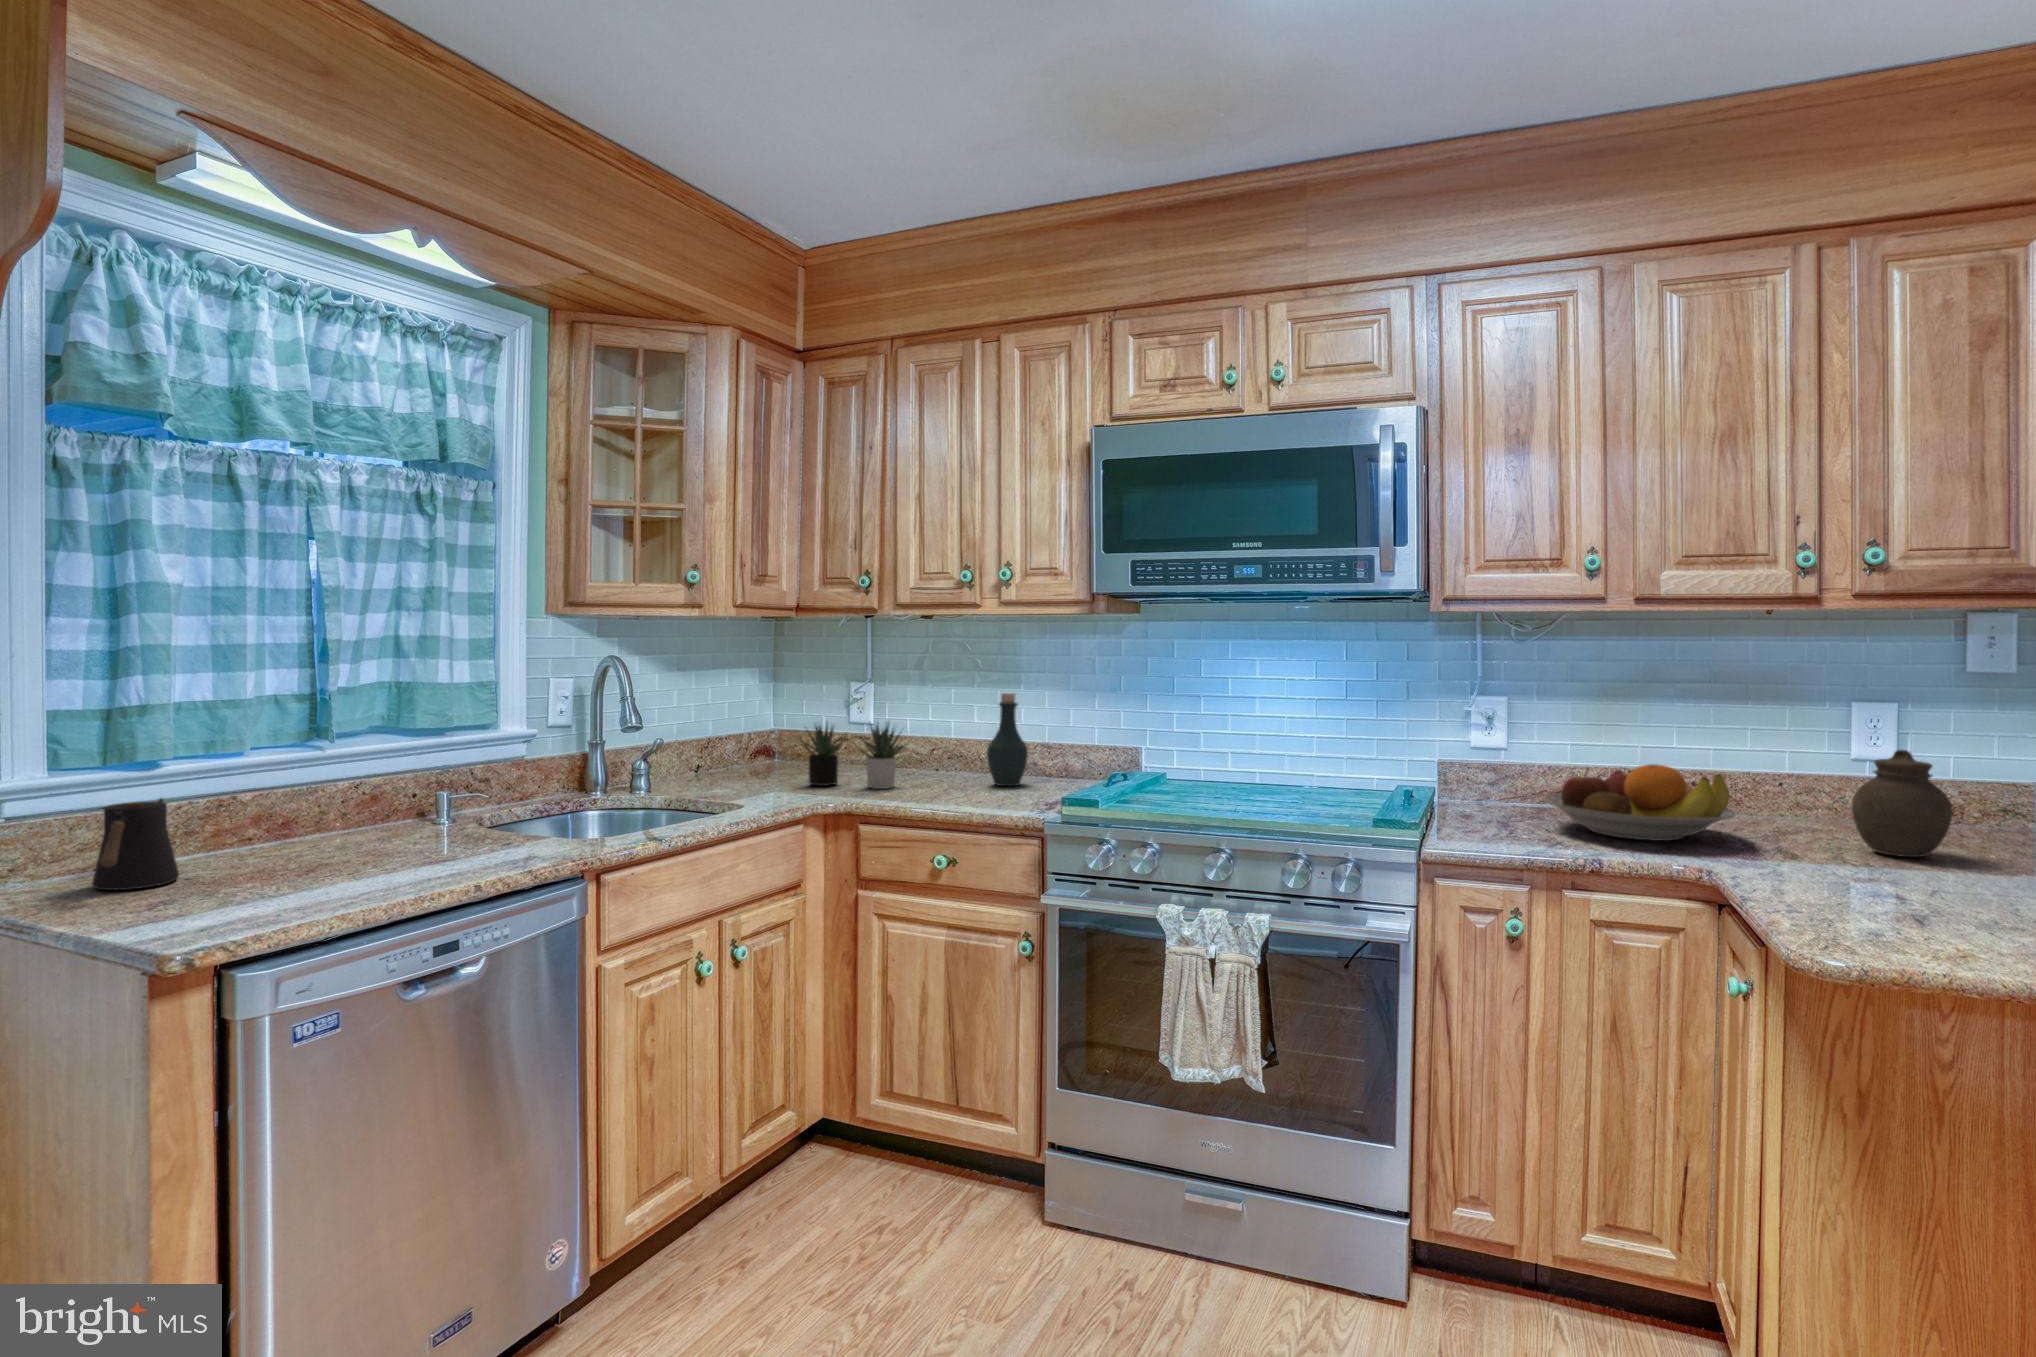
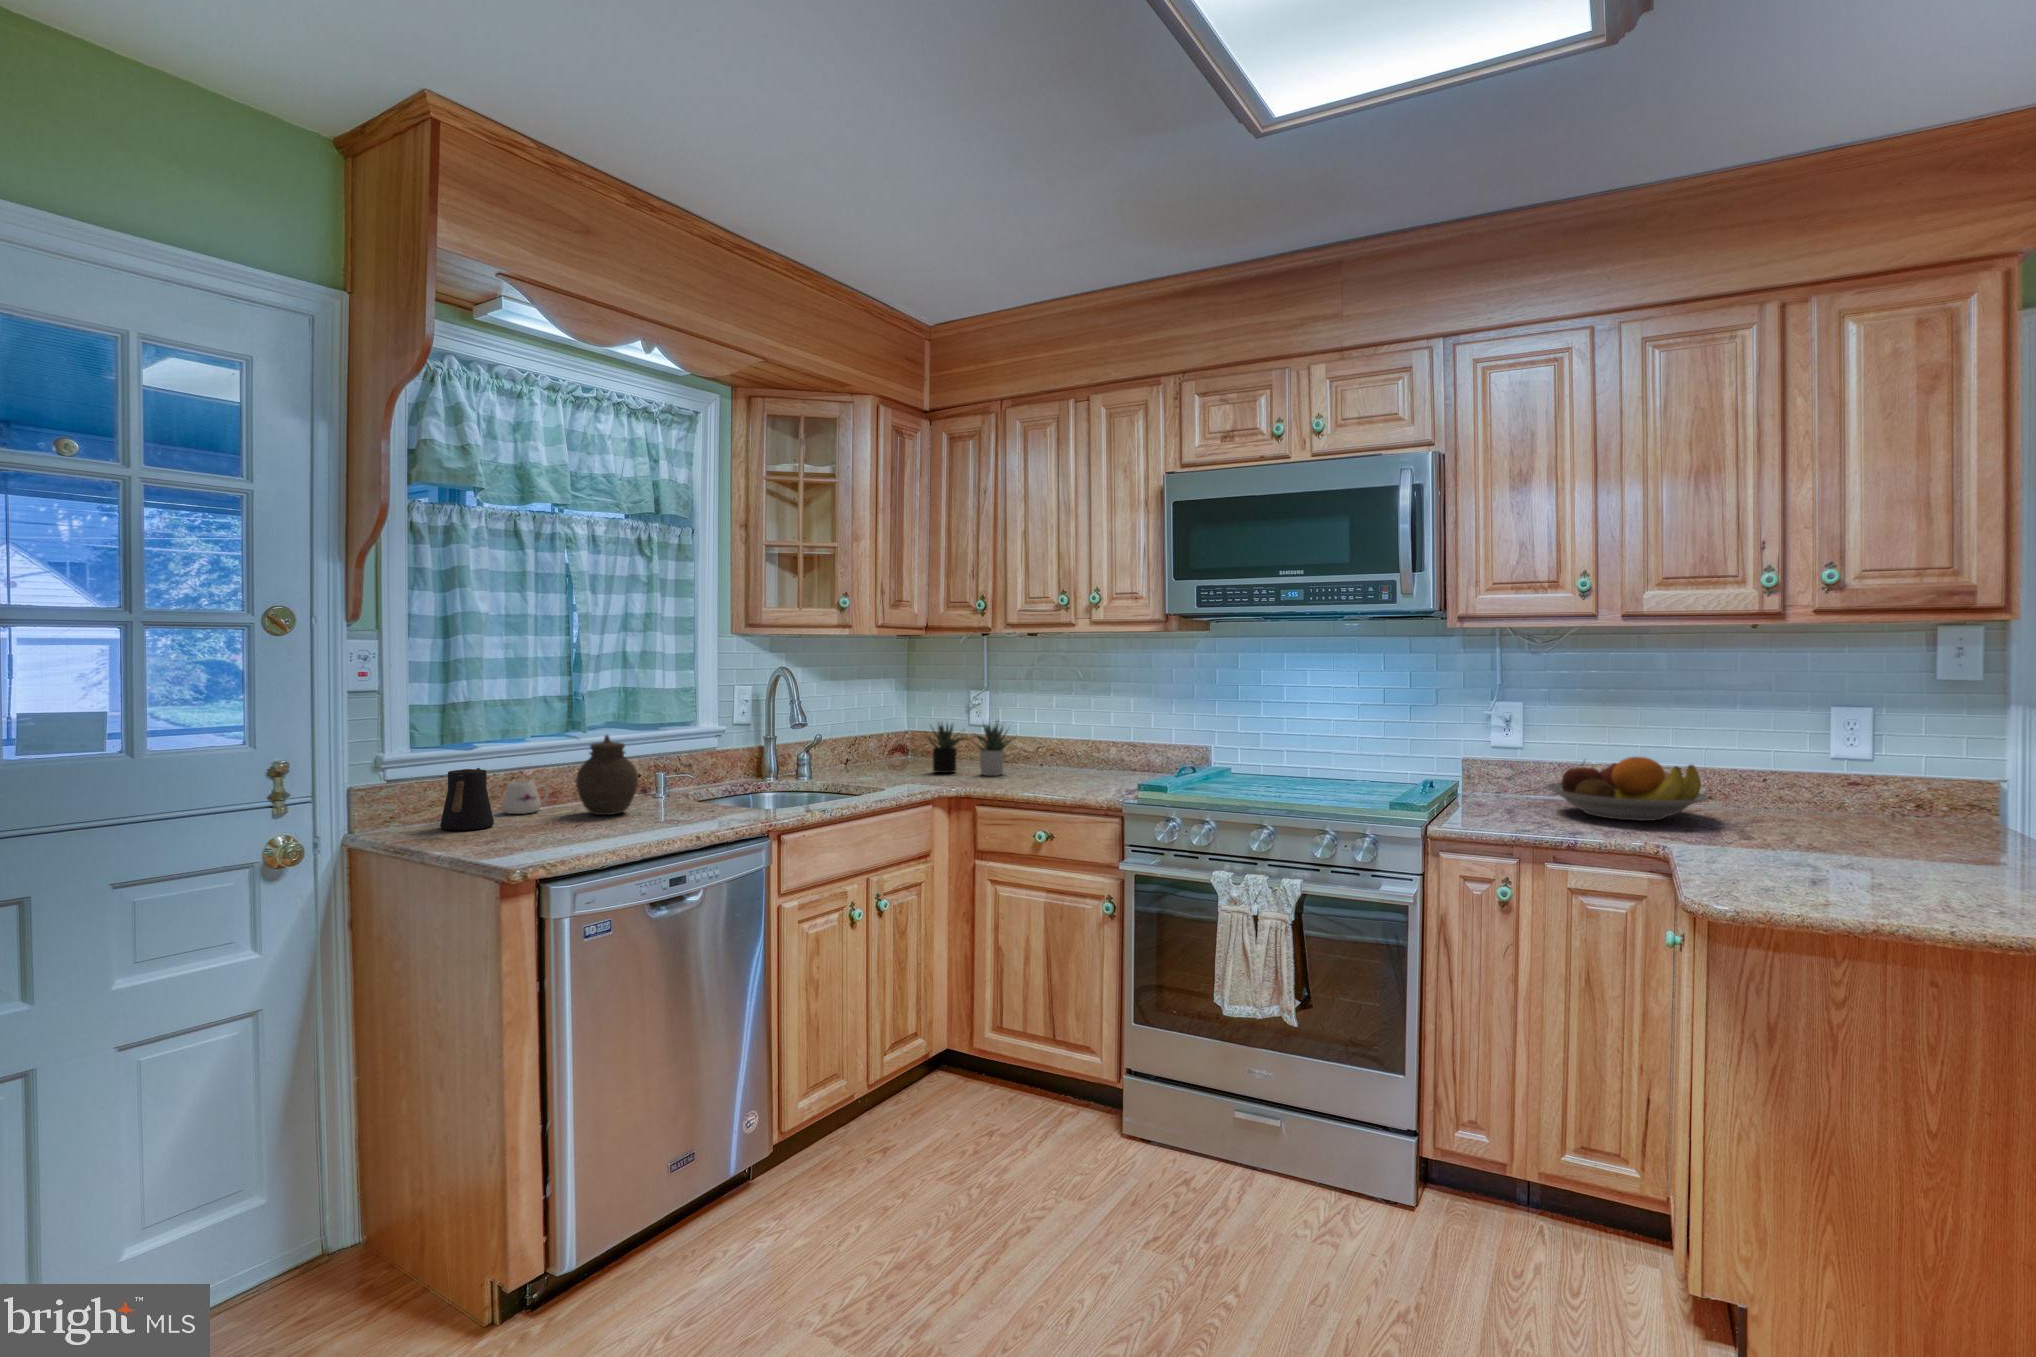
bottle: present [987,693,1028,786] -> none [1080,697,1115,775]
jar: present [1852,750,1953,857] -> present [576,735,638,815]
mug: none [204,813,278,859] -> present [502,781,549,814]

